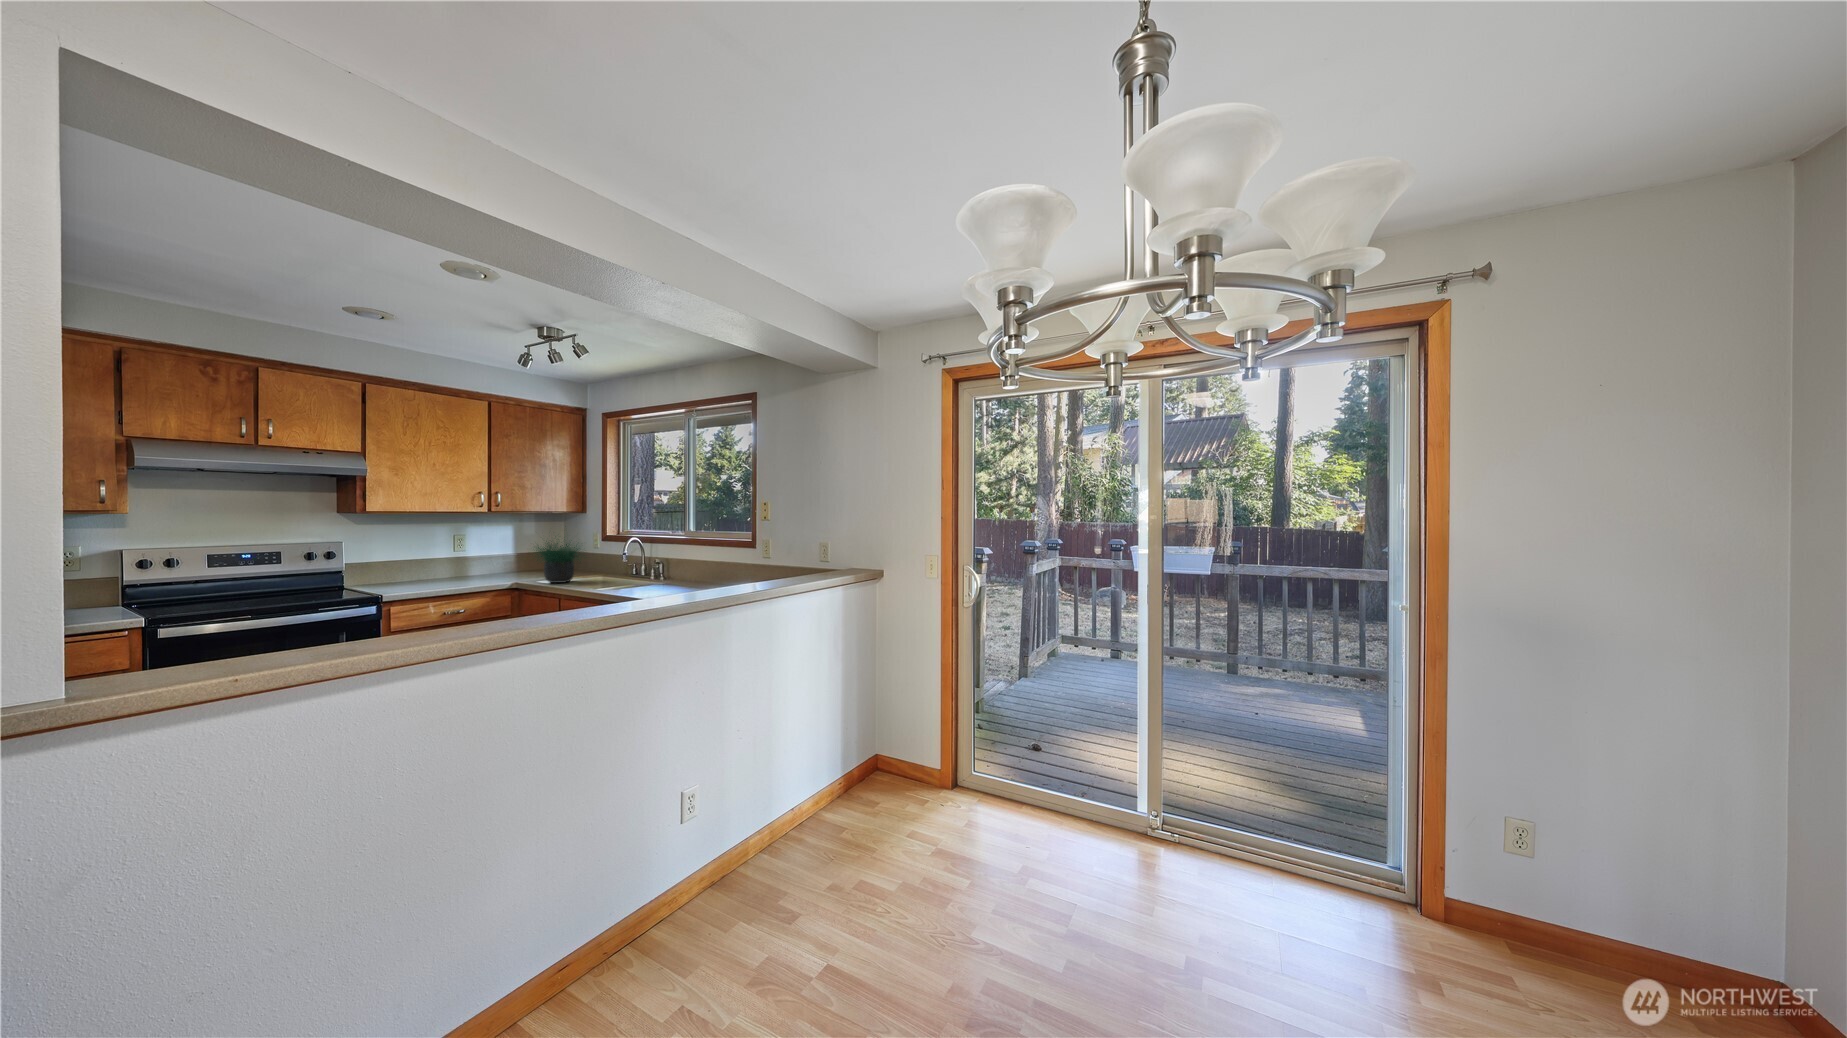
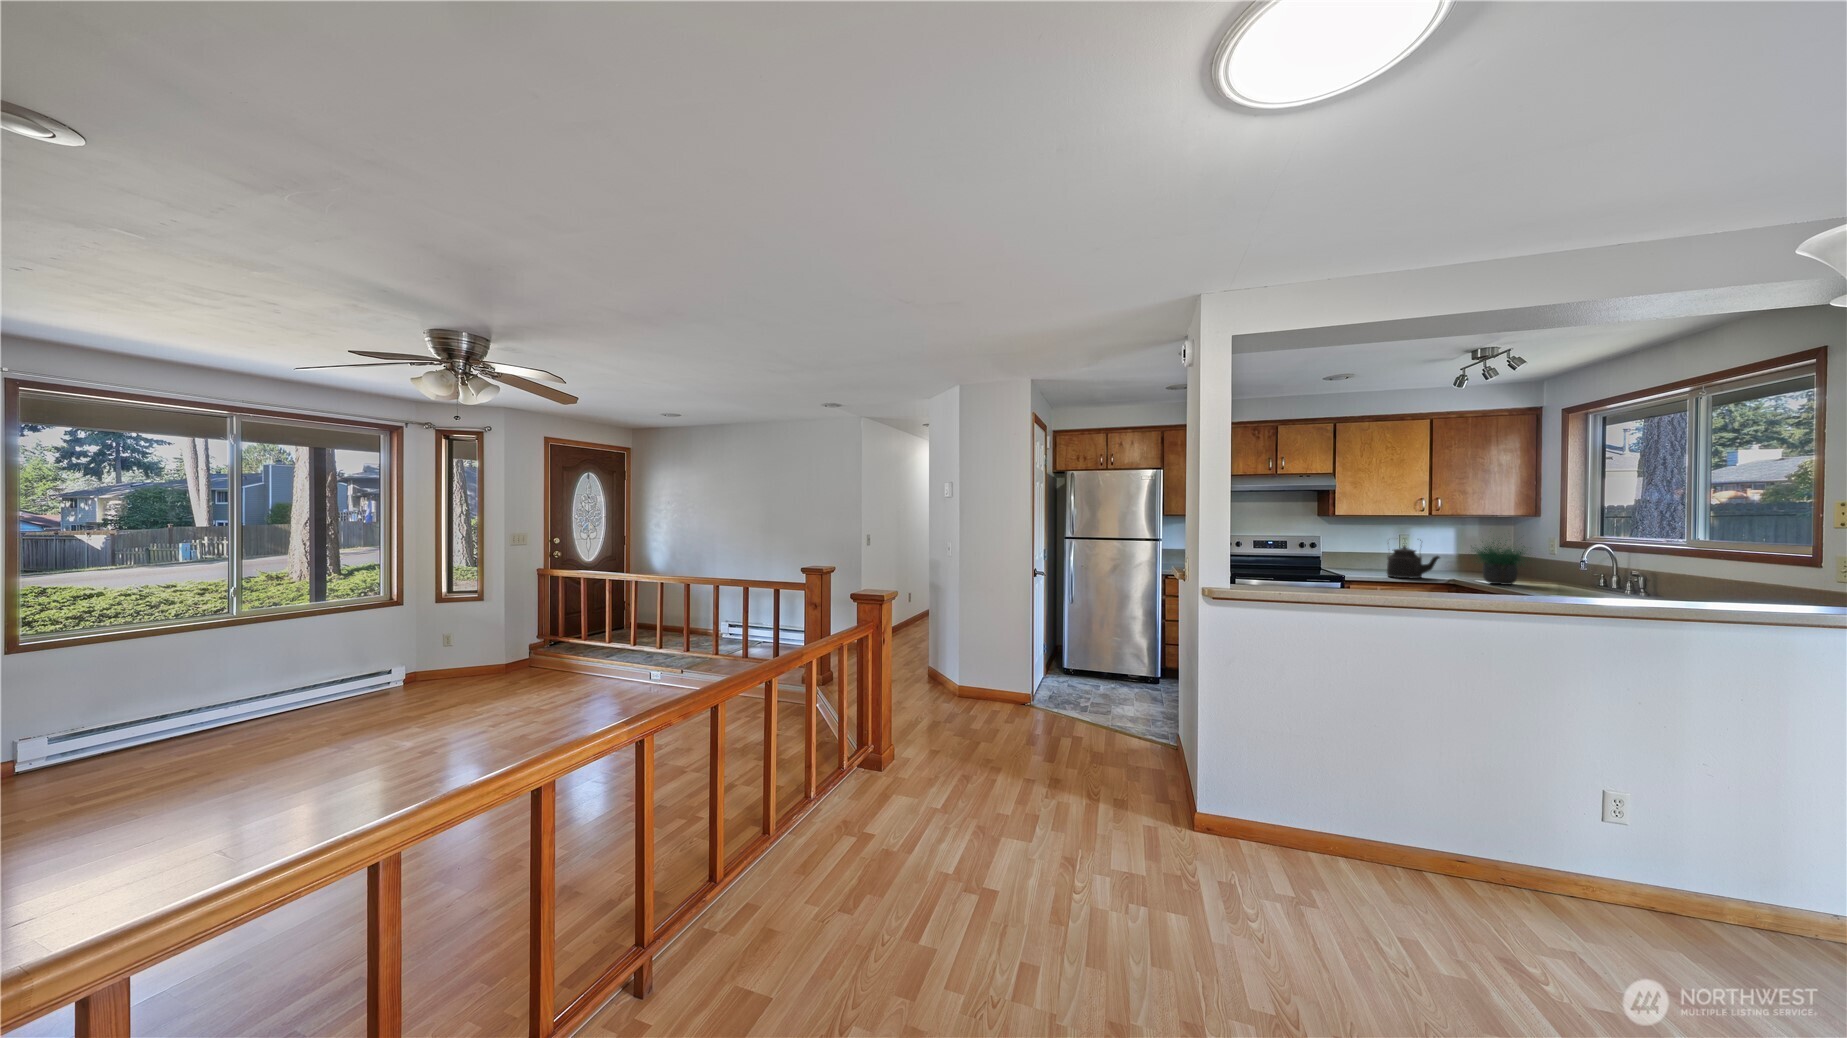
kettle: none [439,539,502,588] -> present [1387,540,1440,578]

